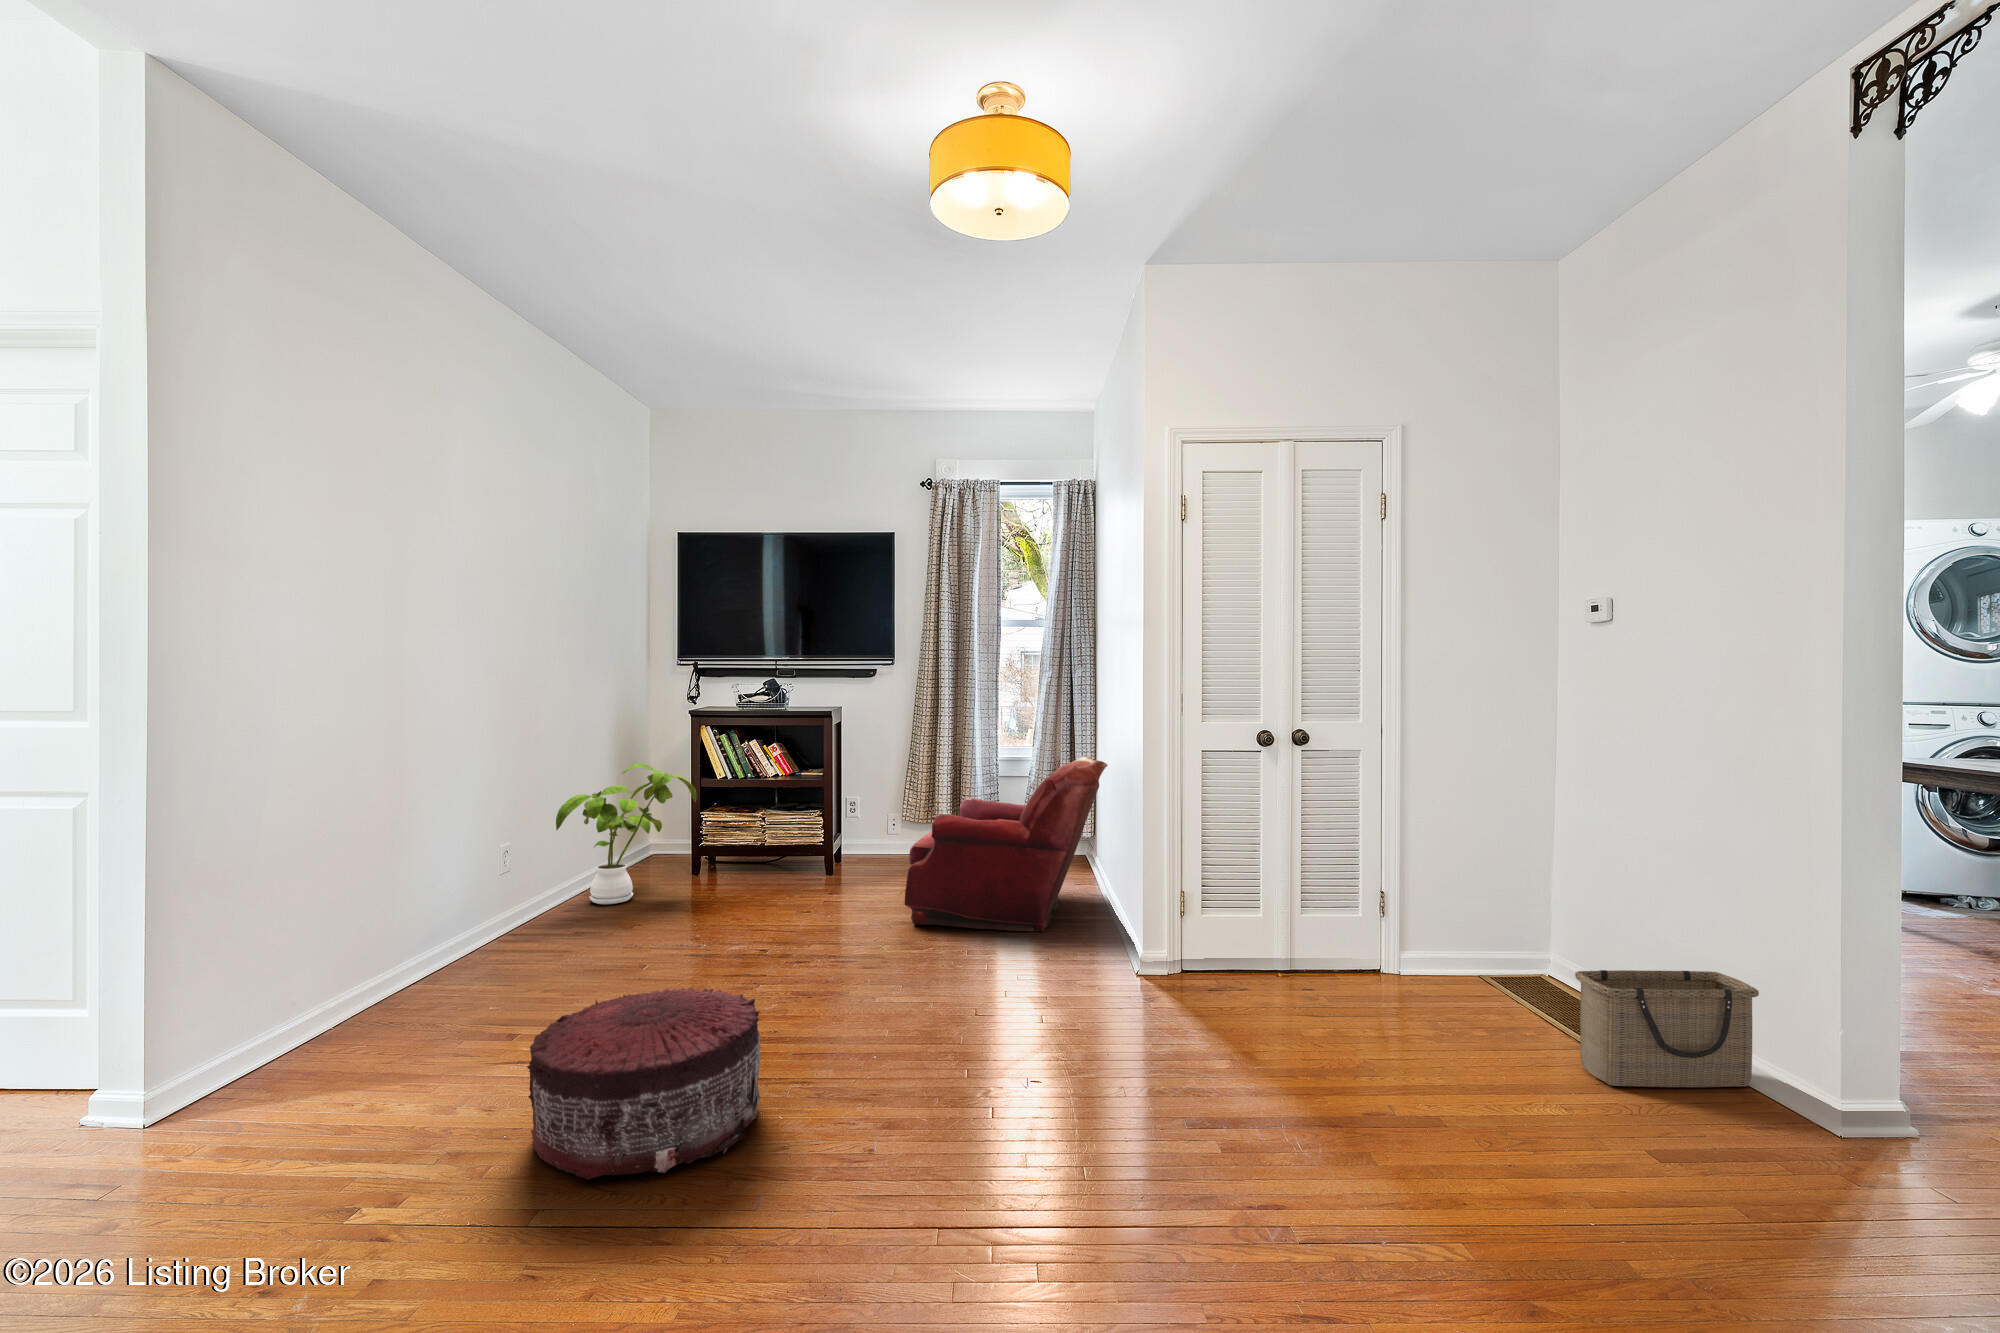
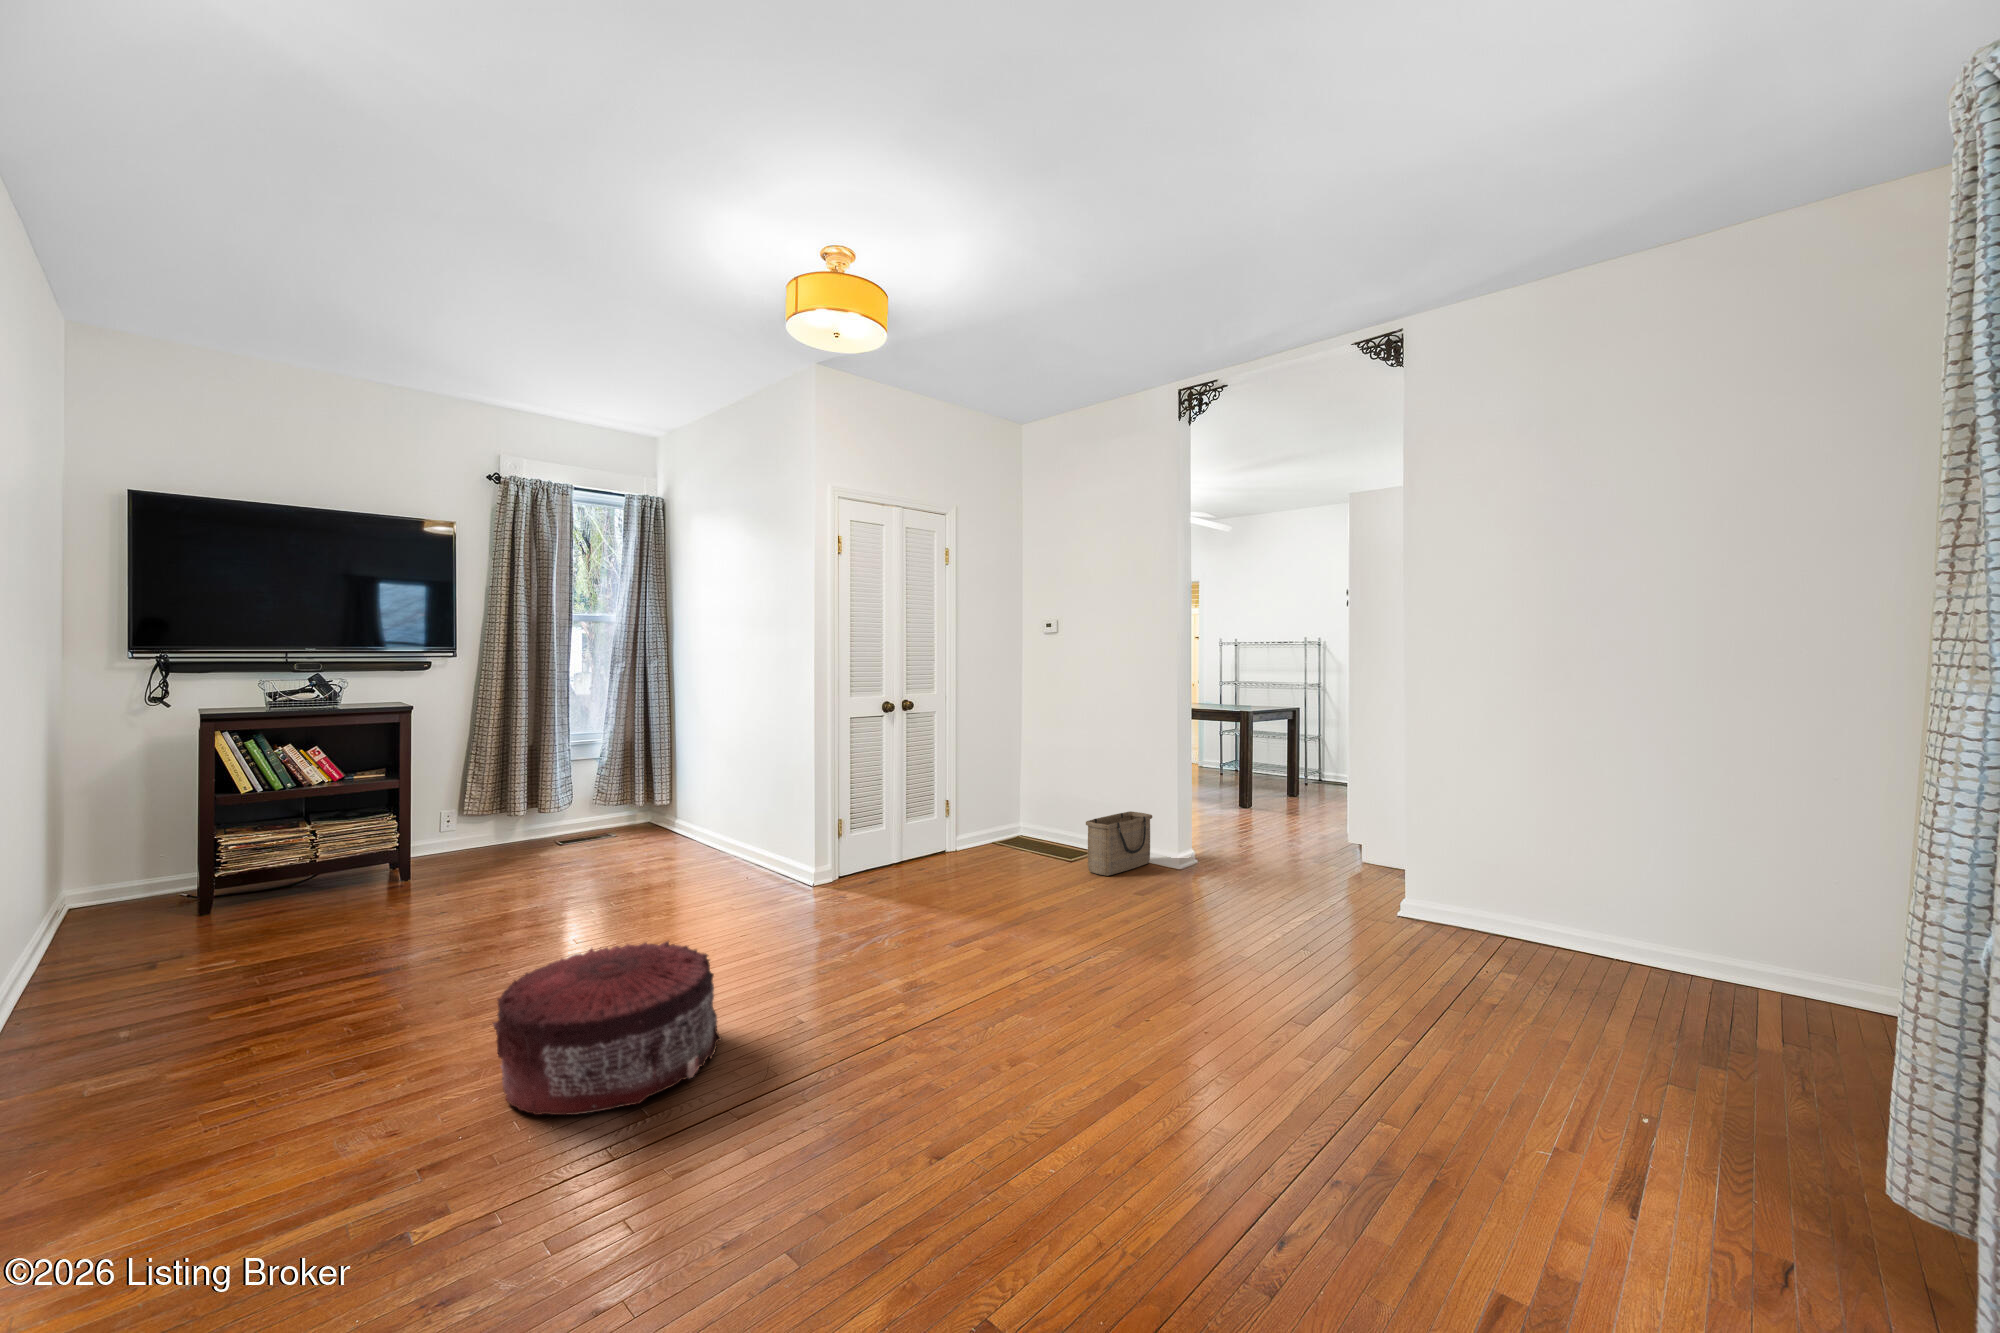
armchair: present [904,756,1108,932] -> none [558,734,746,896]
house plant: present [556,764,697,904] -> none [52,780,256,965]

